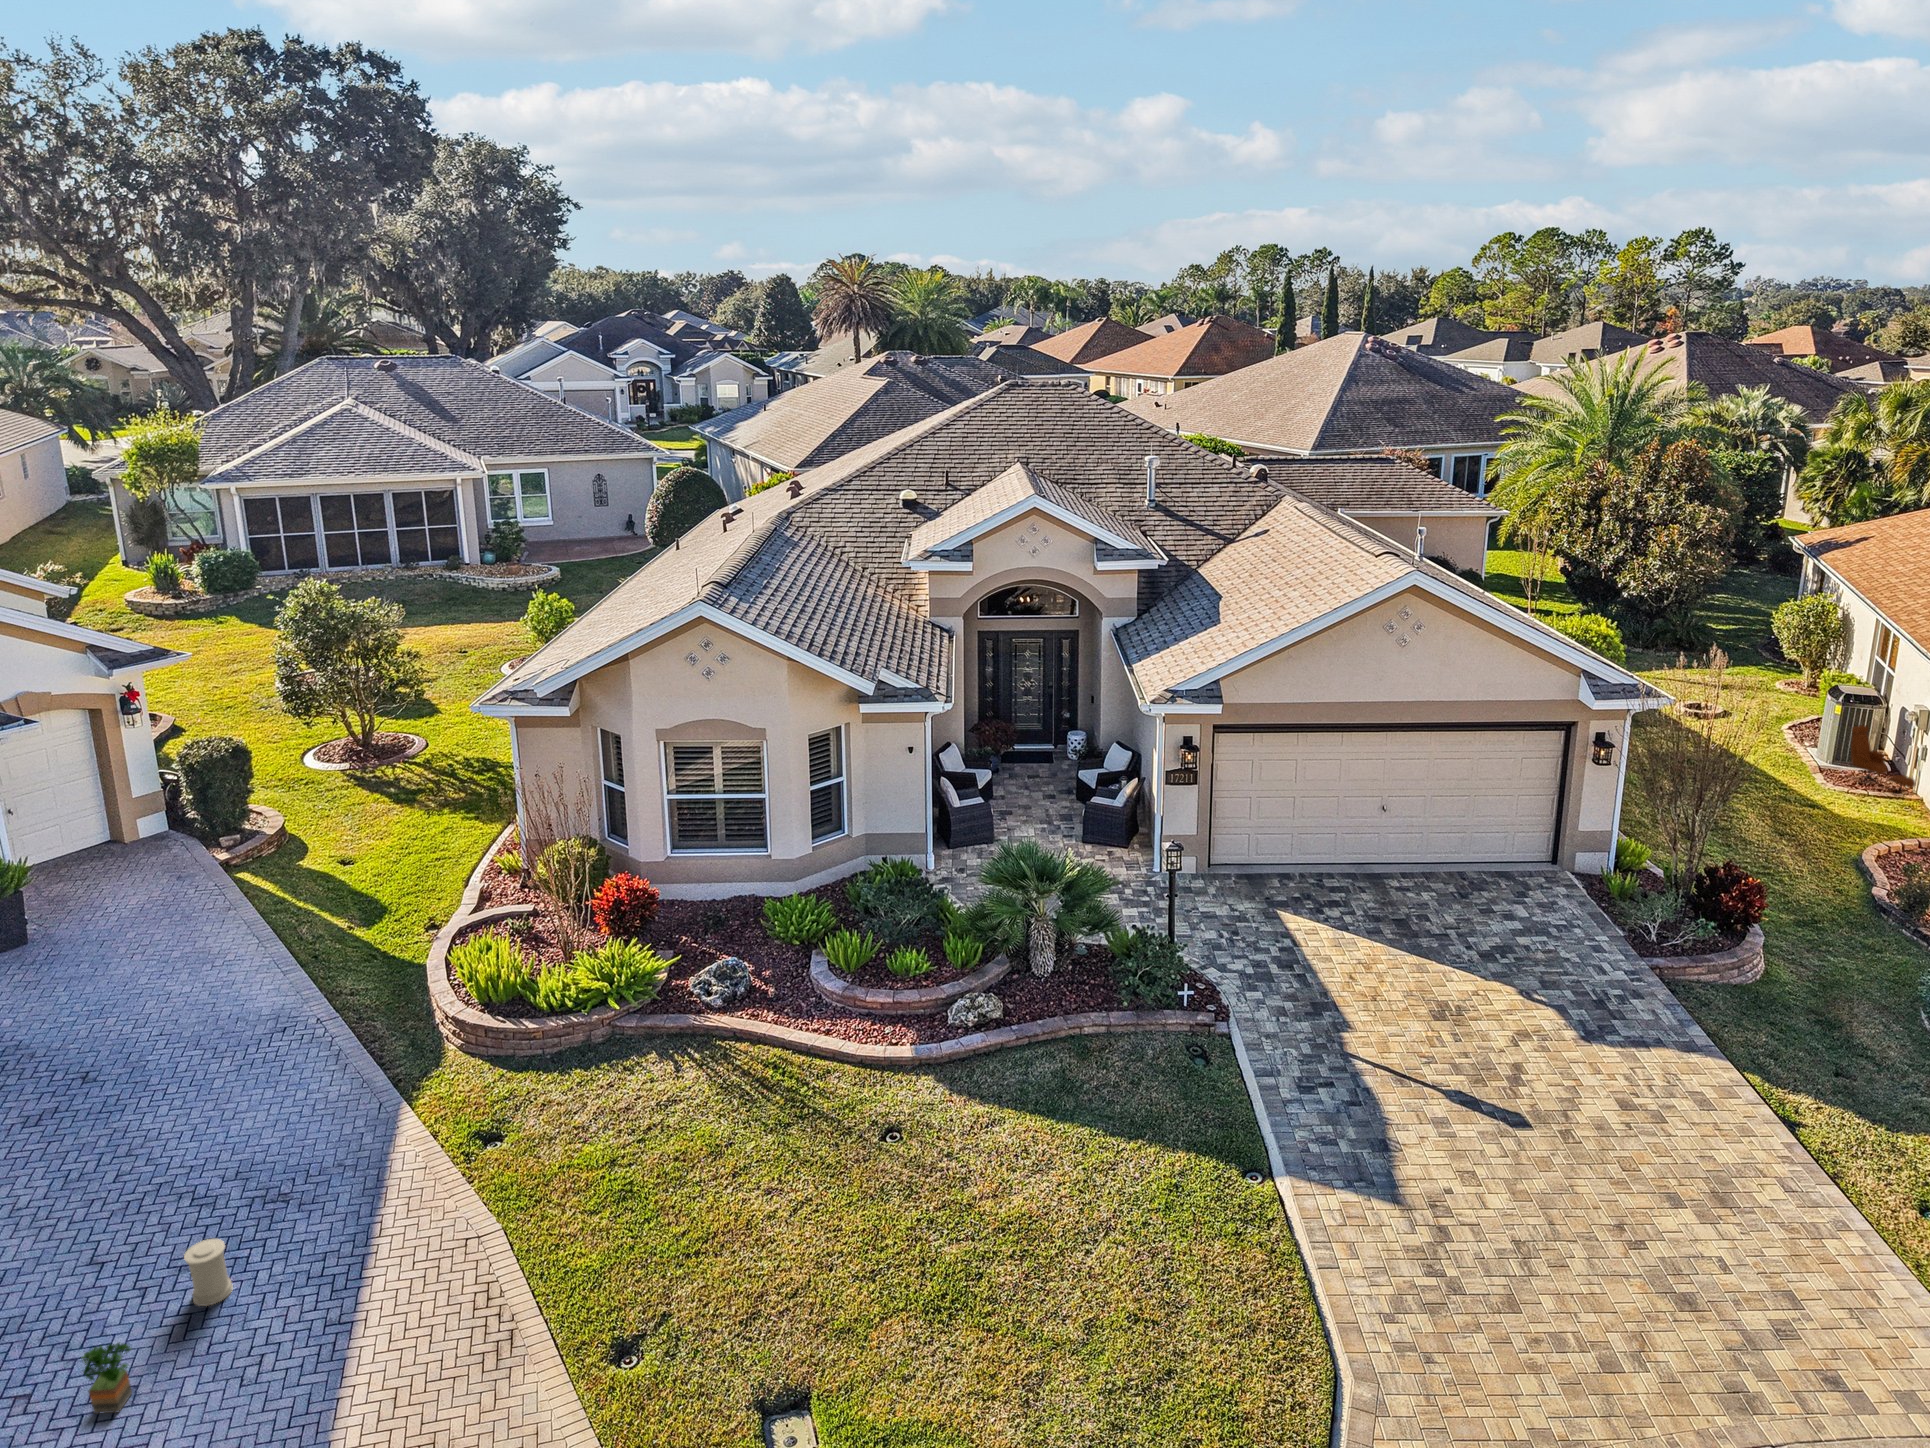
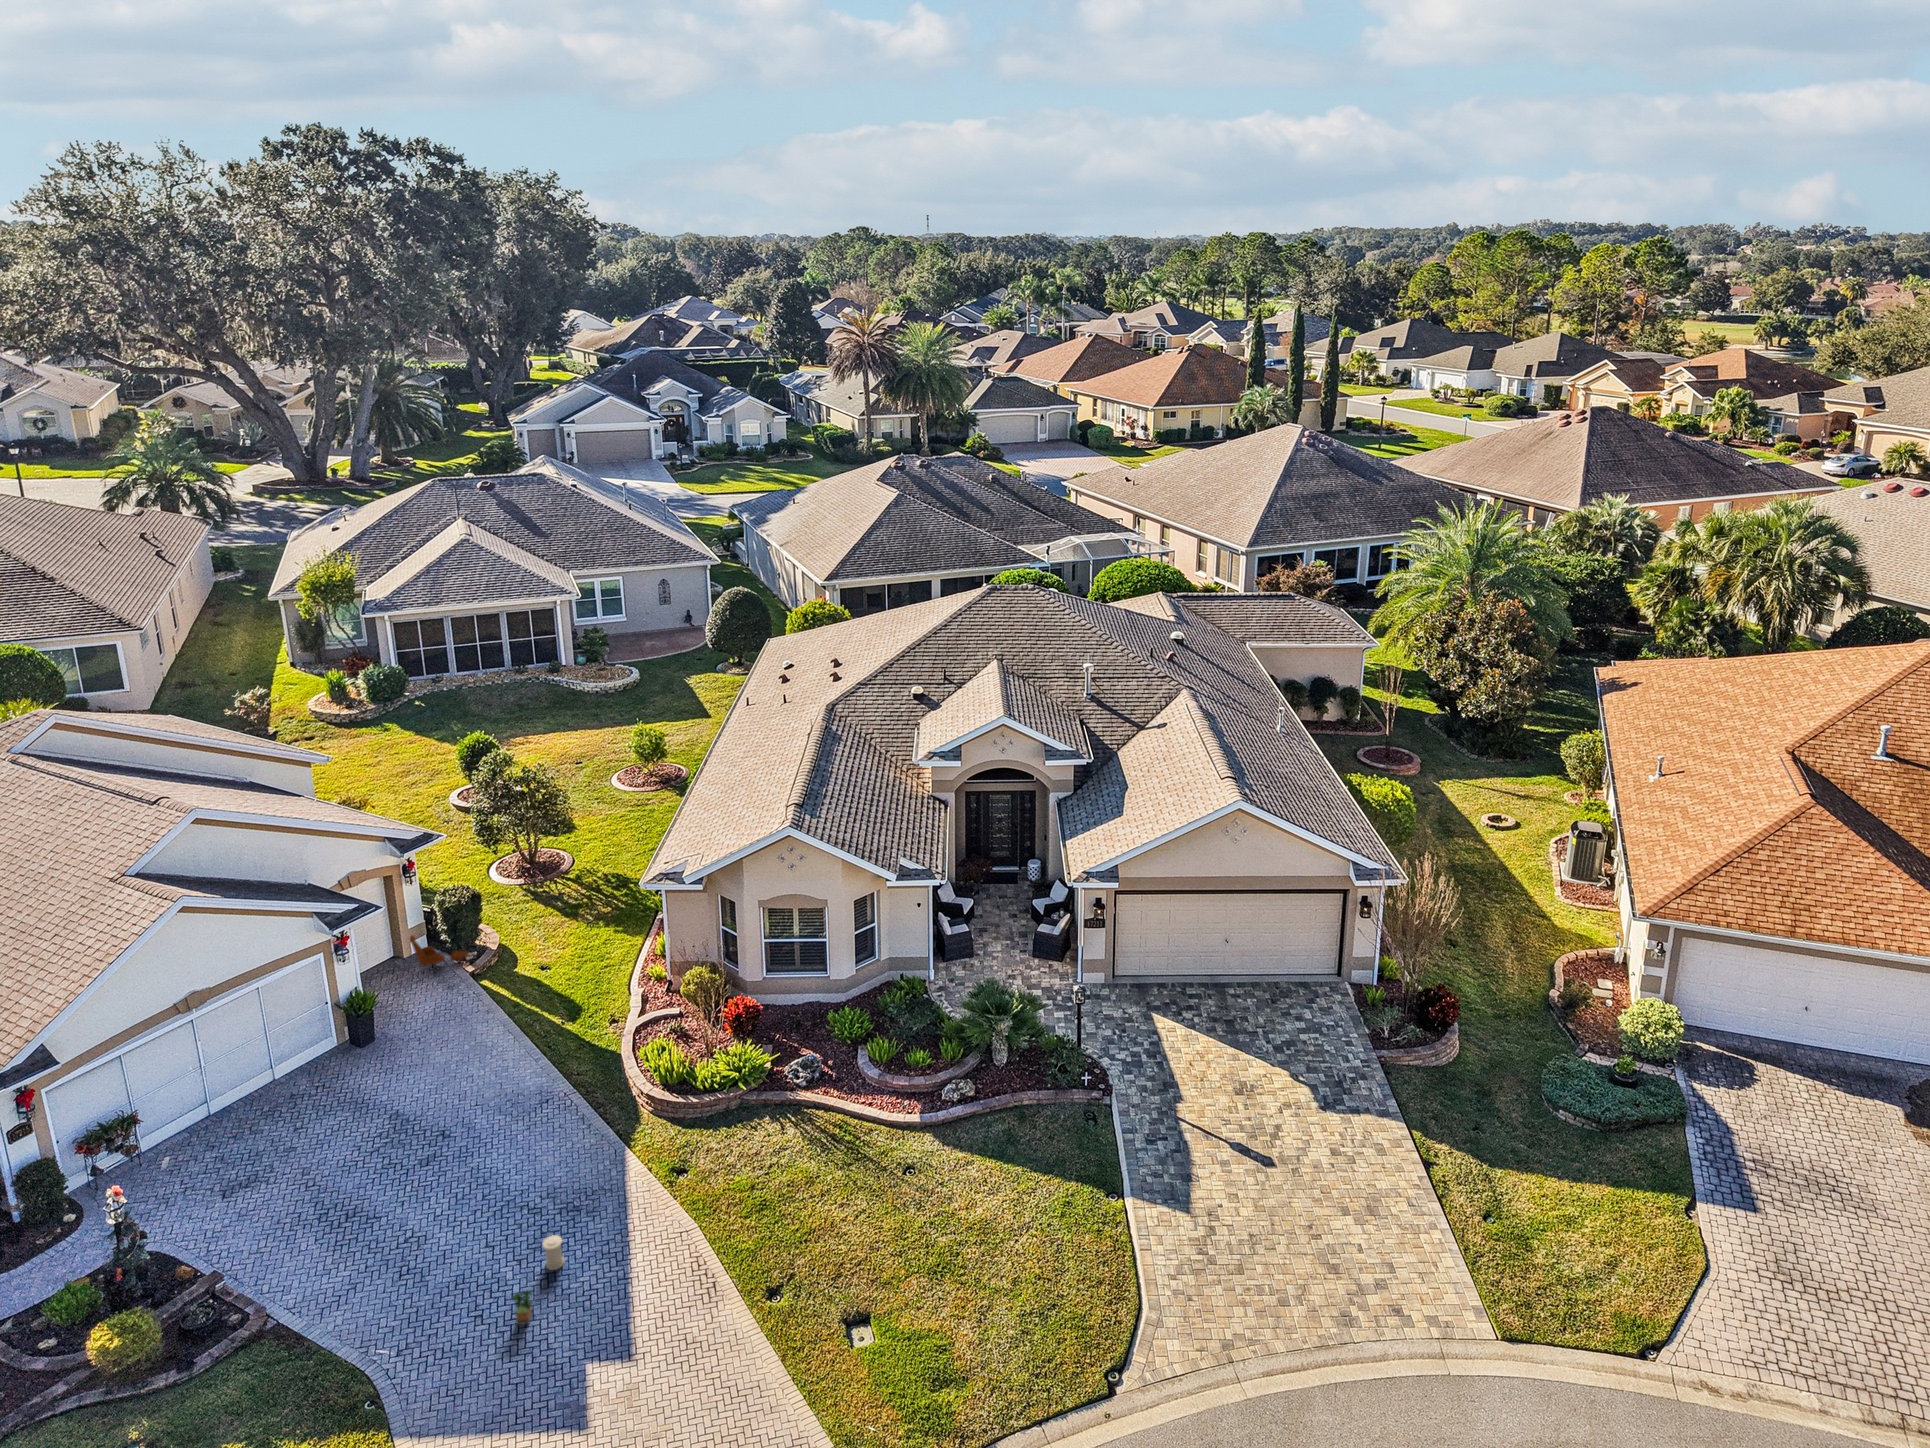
lounge chair: present [1851,725,1915,794] -> present [410,936,469,971]

